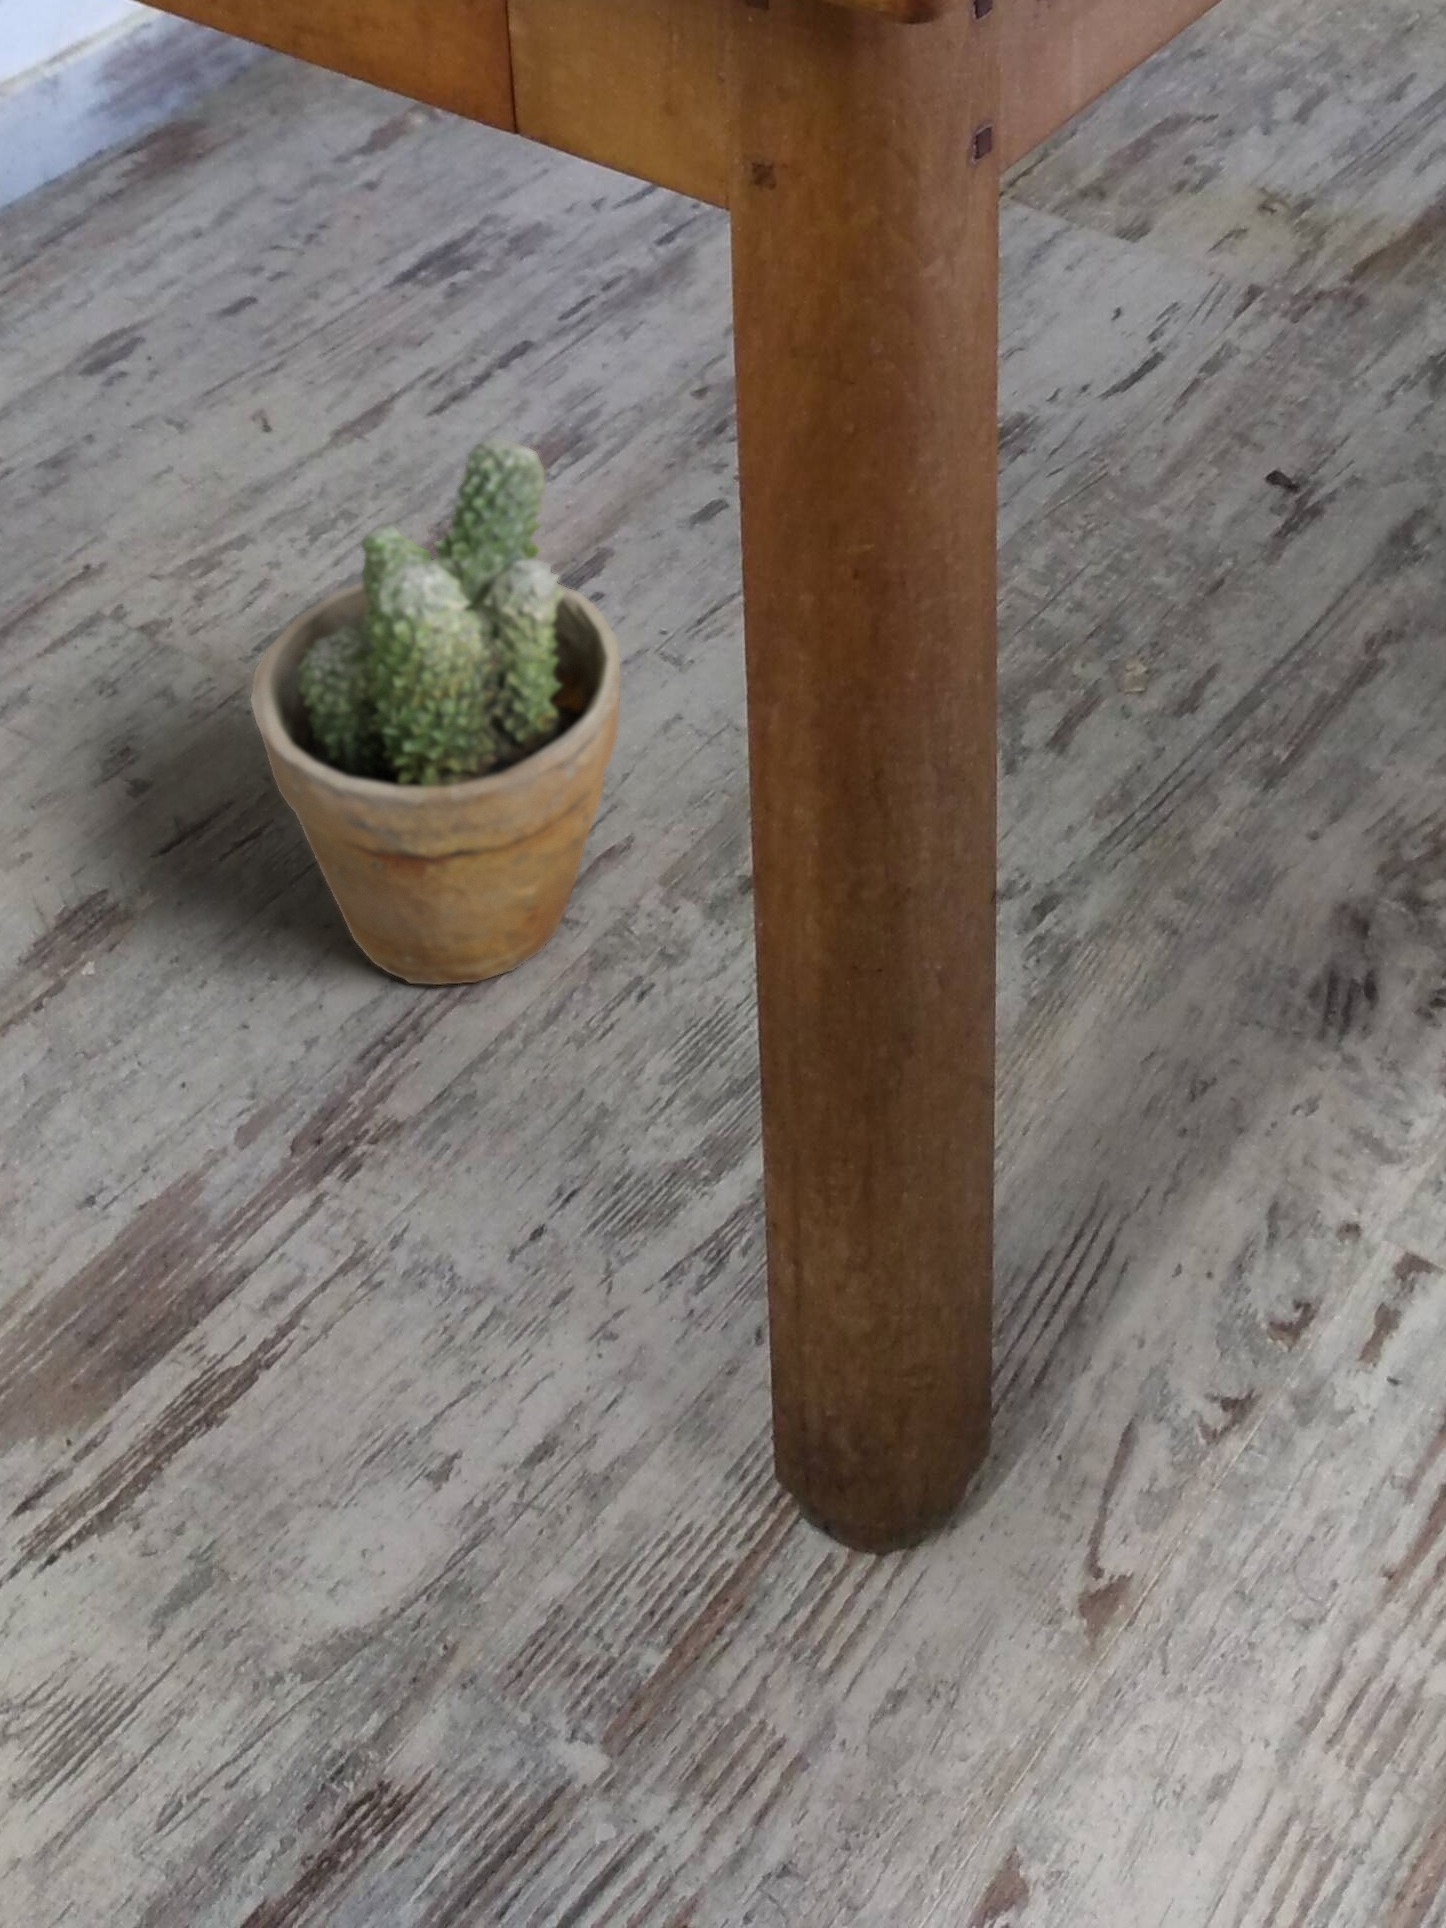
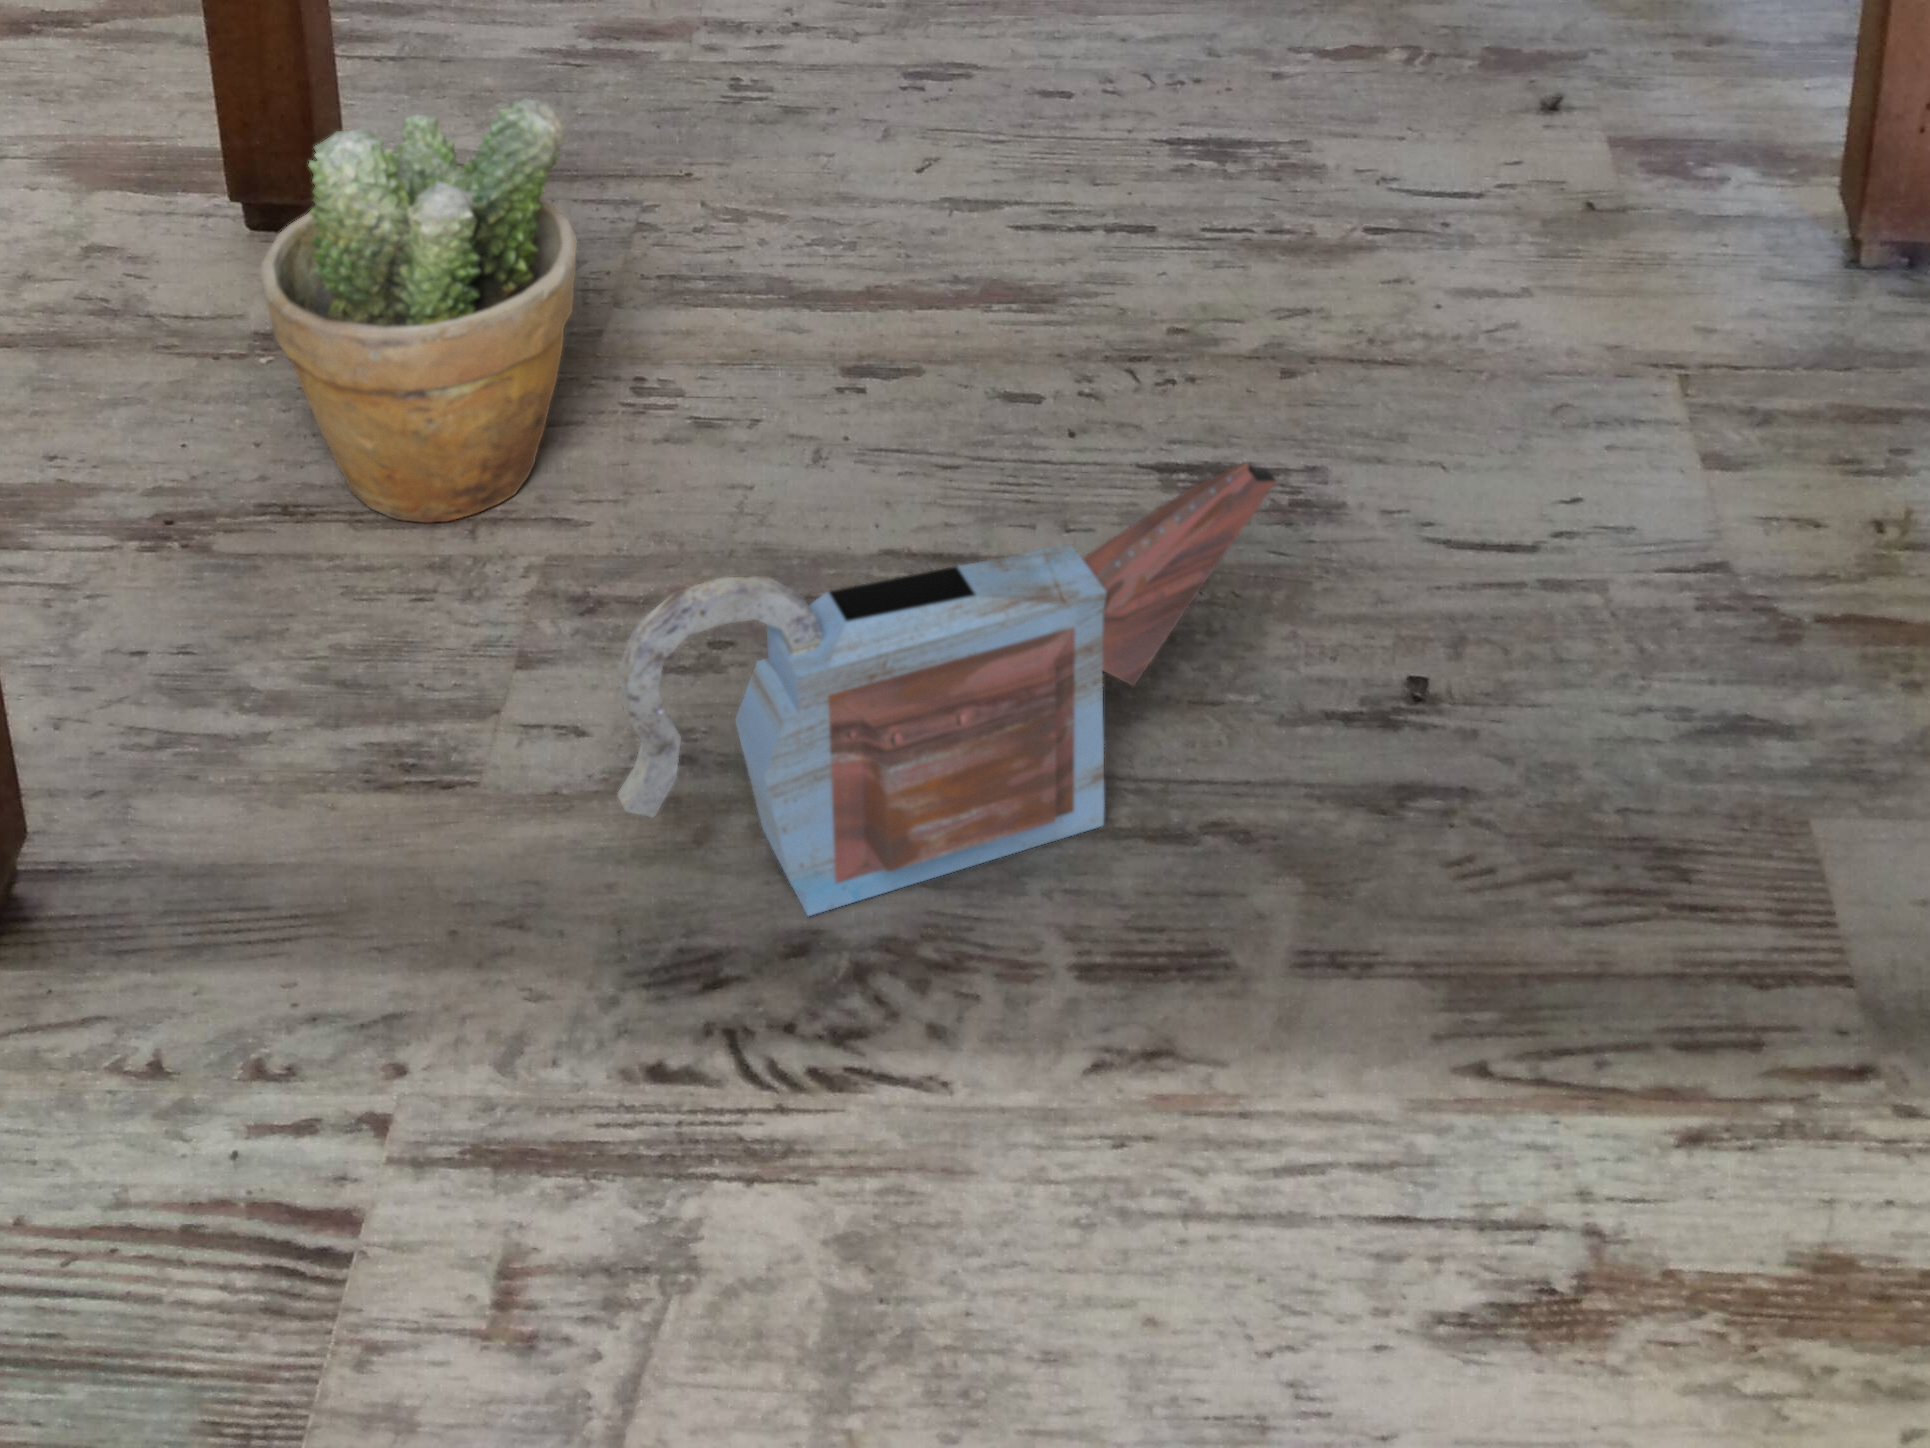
watering can: none [1209,334,1390,906] -> present [617,462,1277,916]

